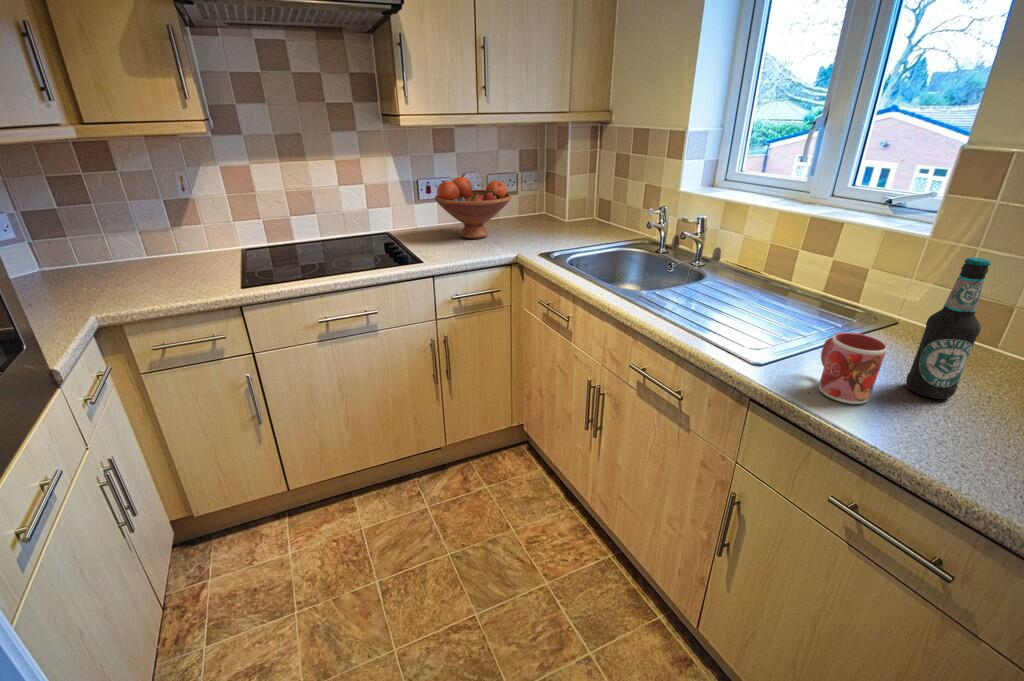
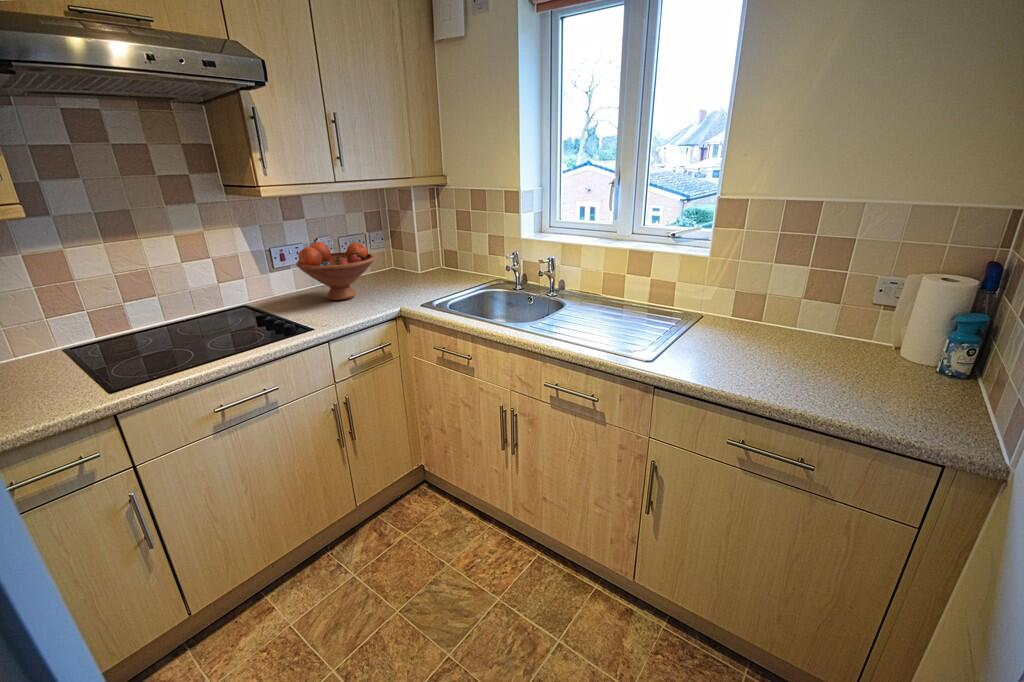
bottle: present [906,257,990,399] -> none [741,266,777,360]
mug: present [819,332,887,404] -> none [691,326,737,374]

